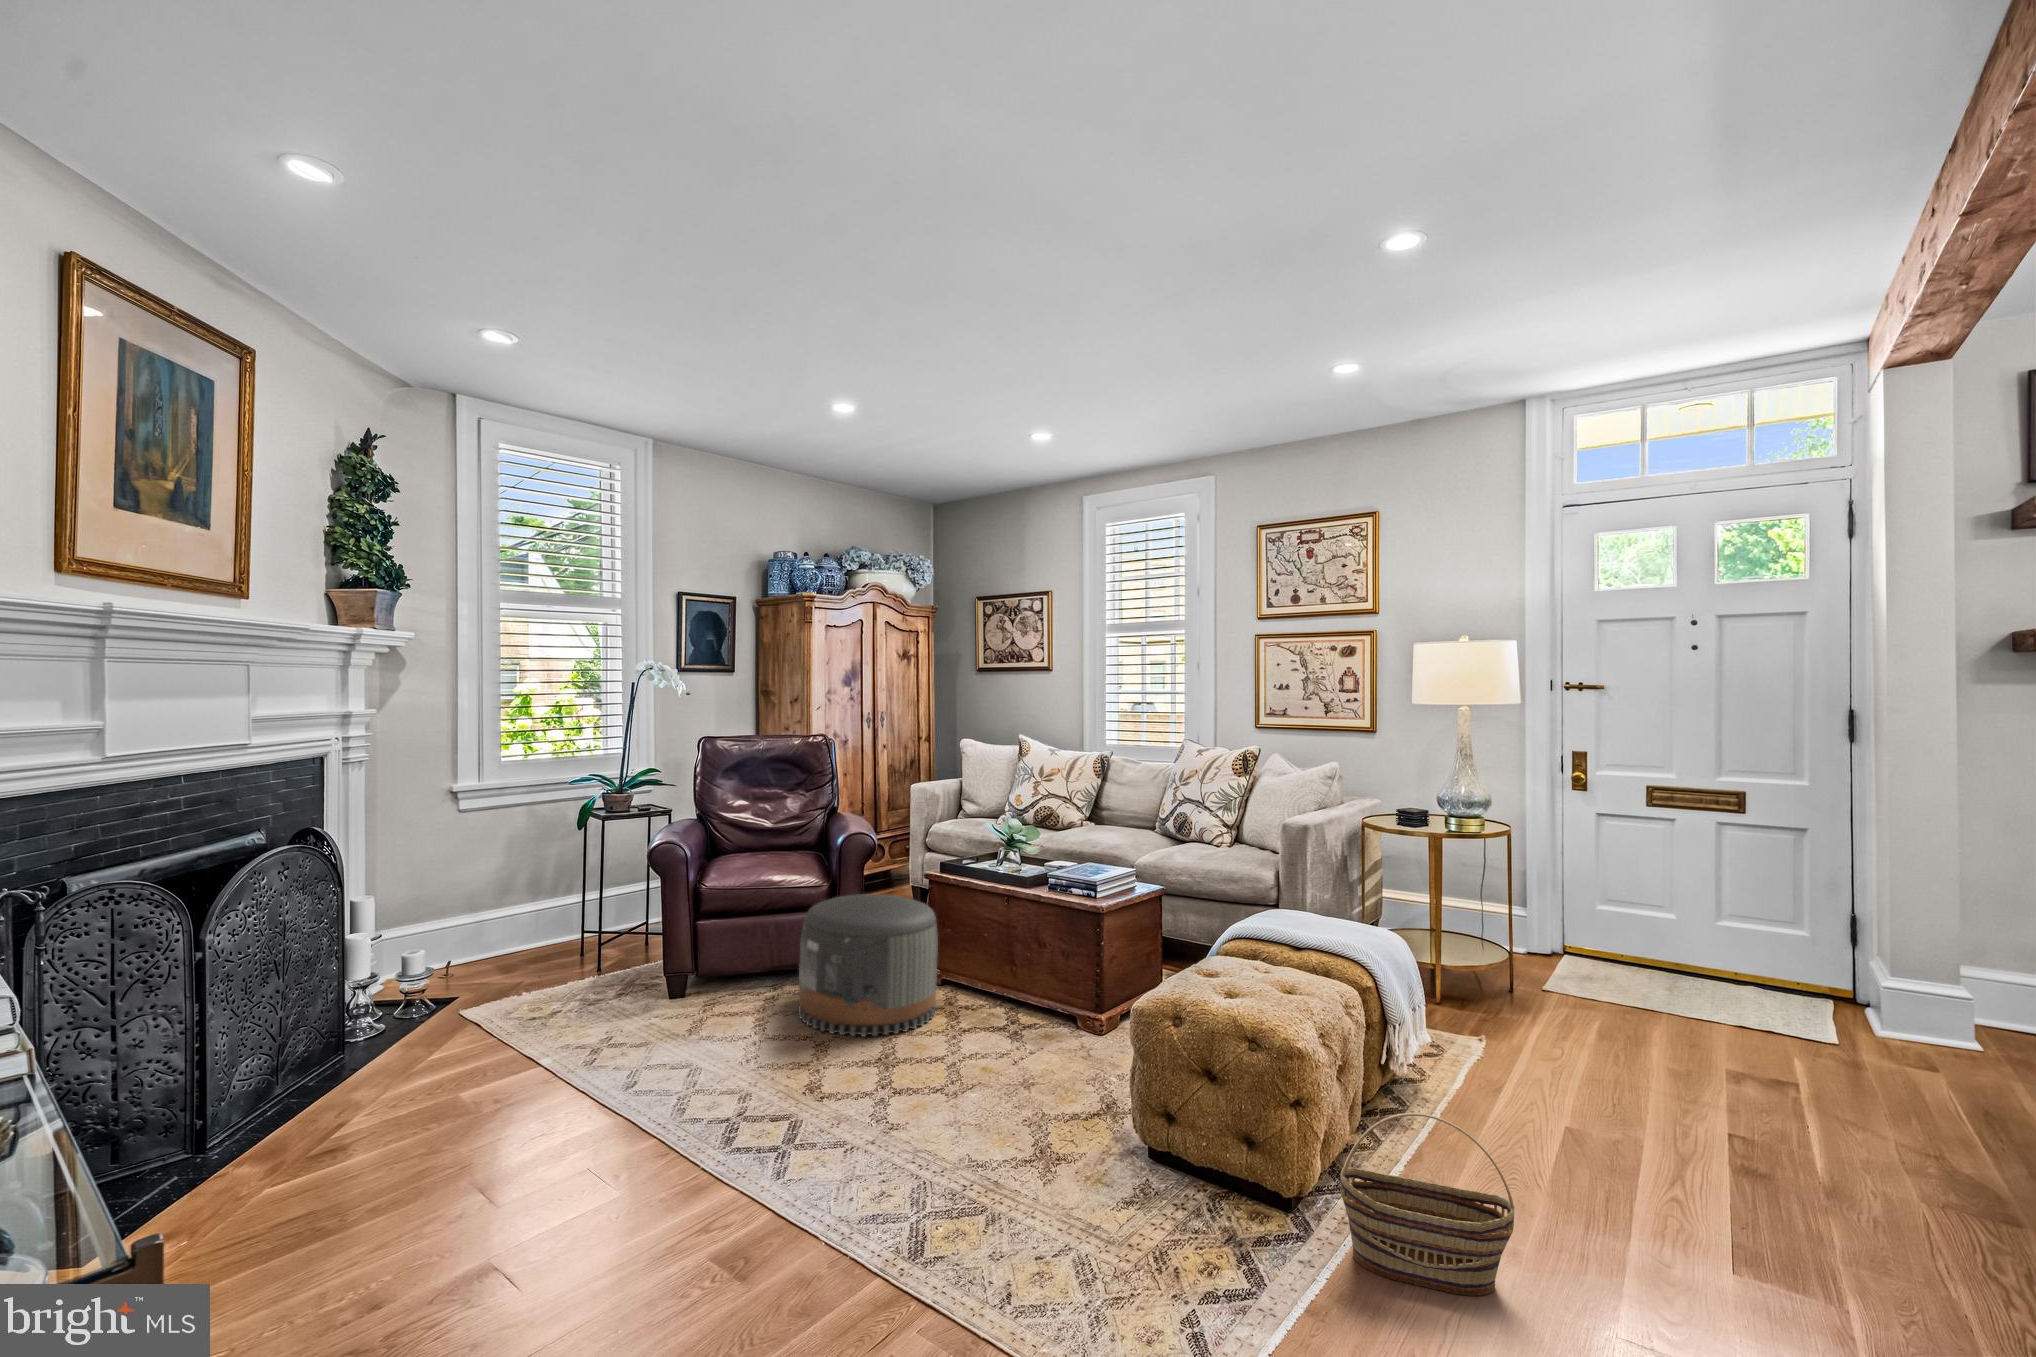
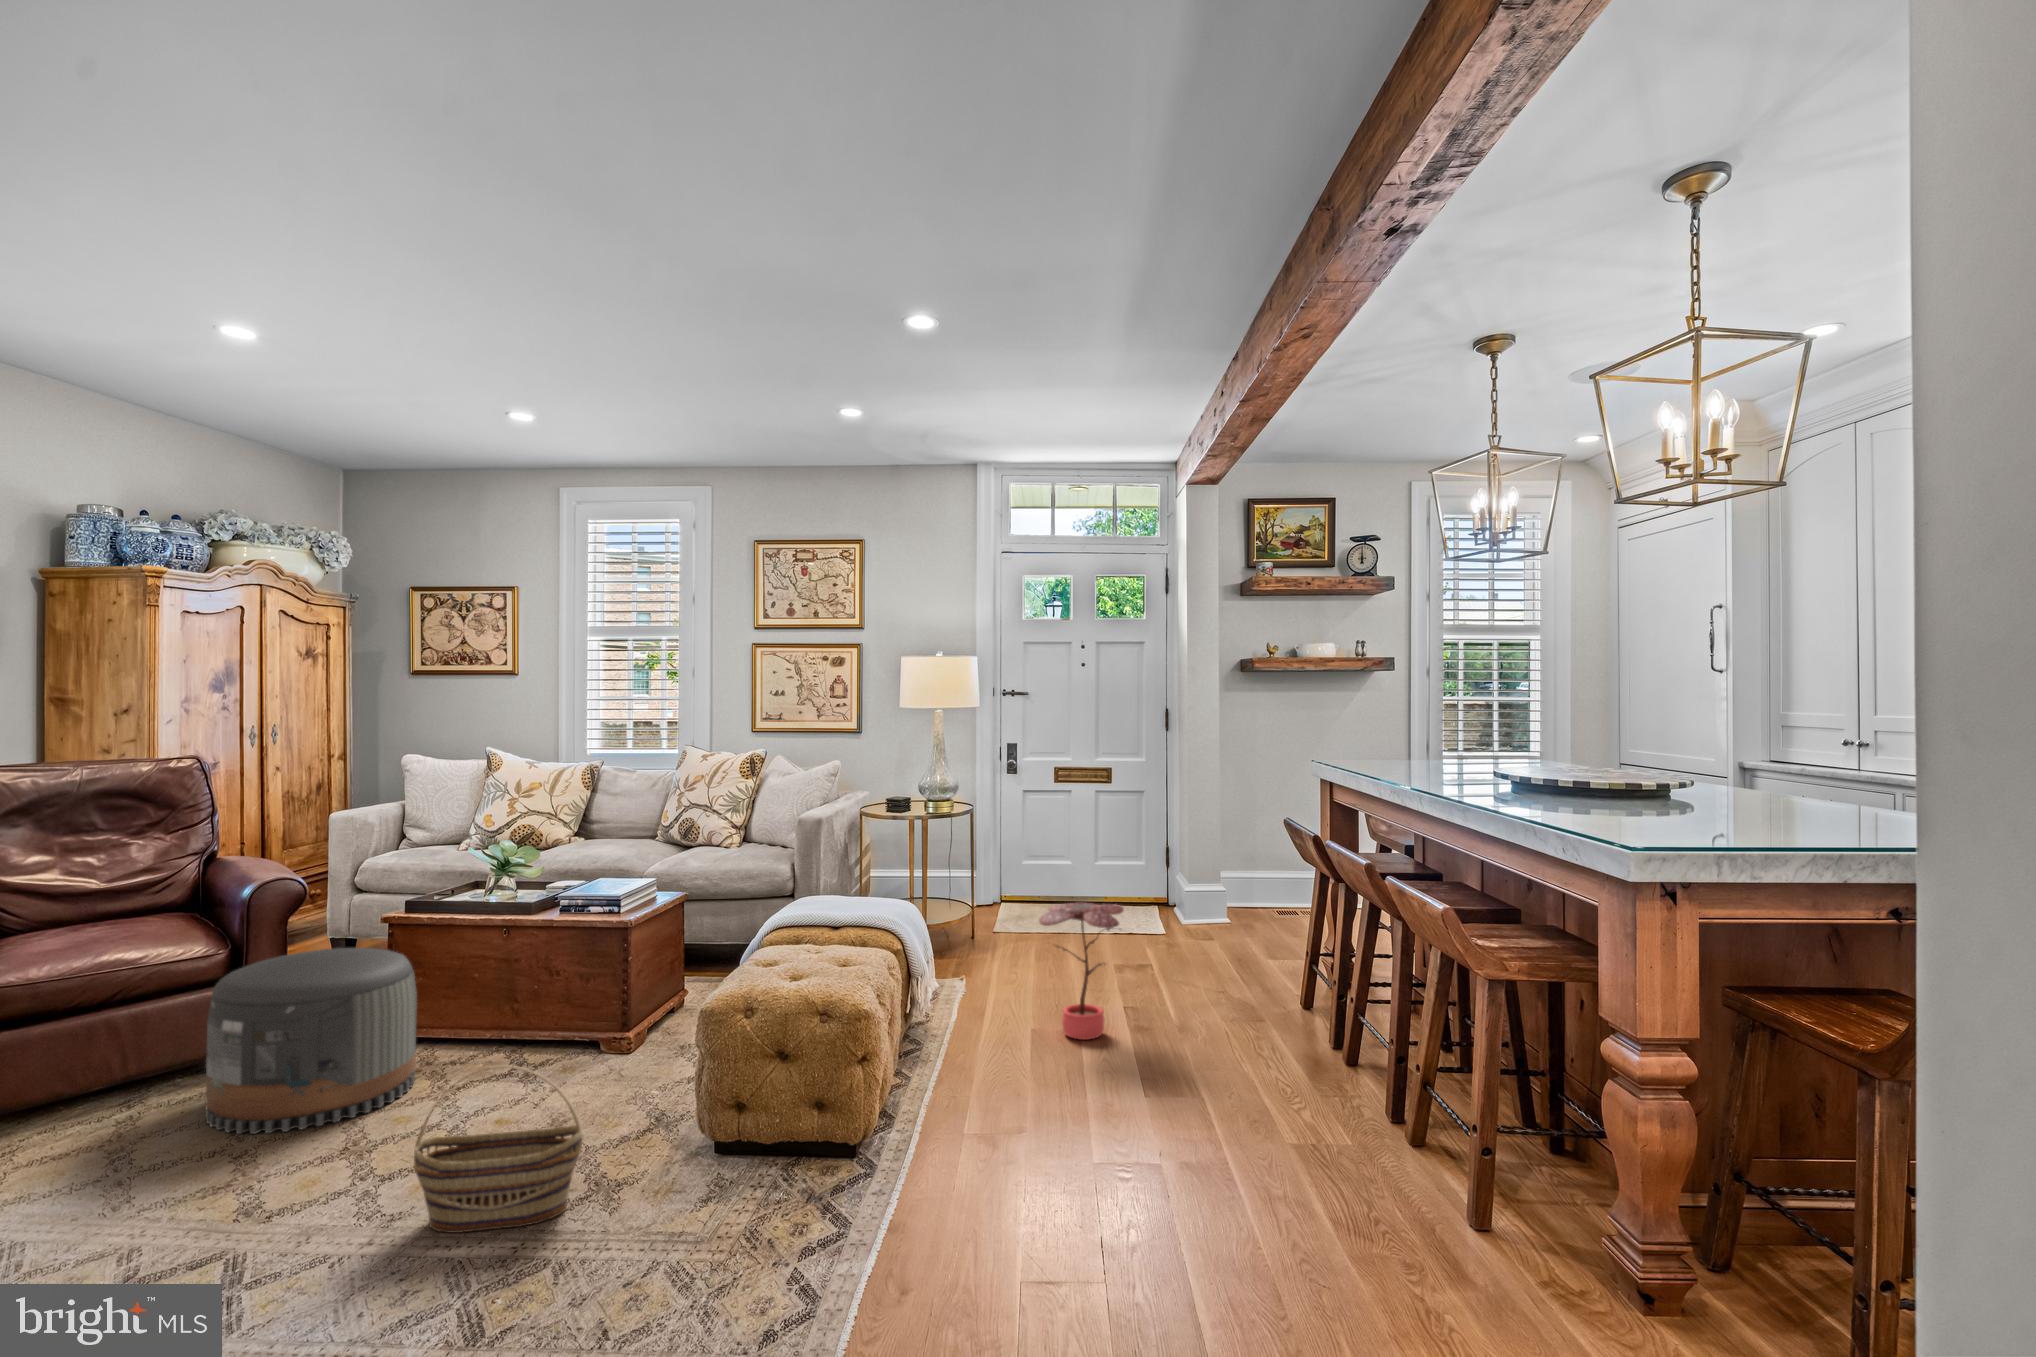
potted plant: none [1534,965,1656,1133] -> present [1039,902,1124,1040]
basket: present [1340,1113,1515,1296] -> present [414,1065,582,1233]

